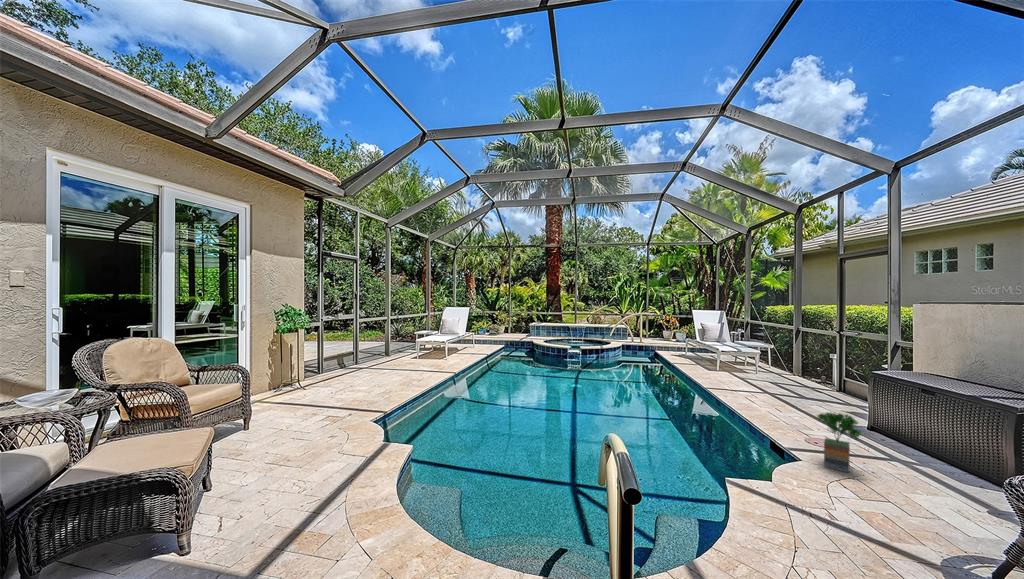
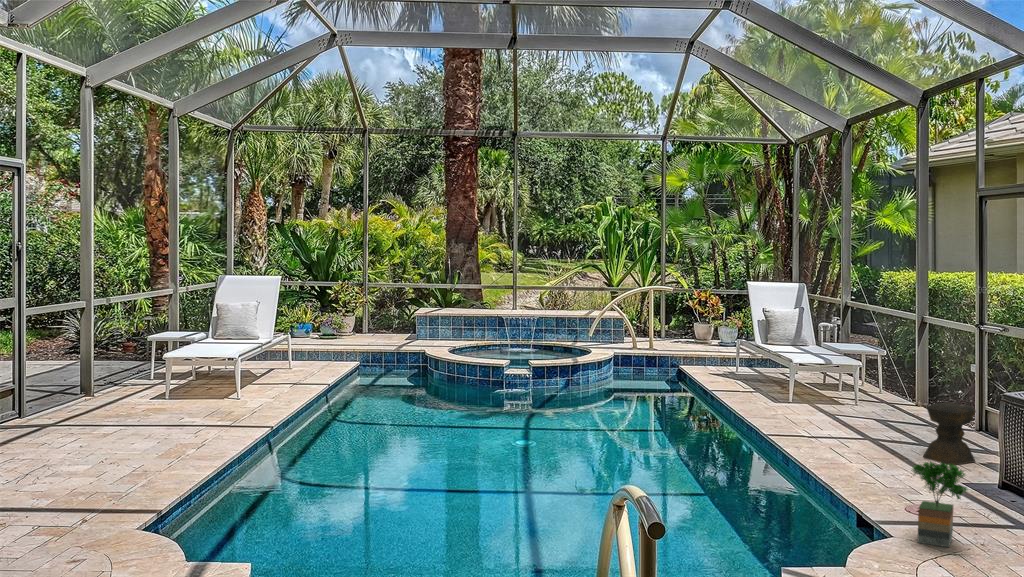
stool: none [807,374,843,413] -> present [923,403,976,465]

